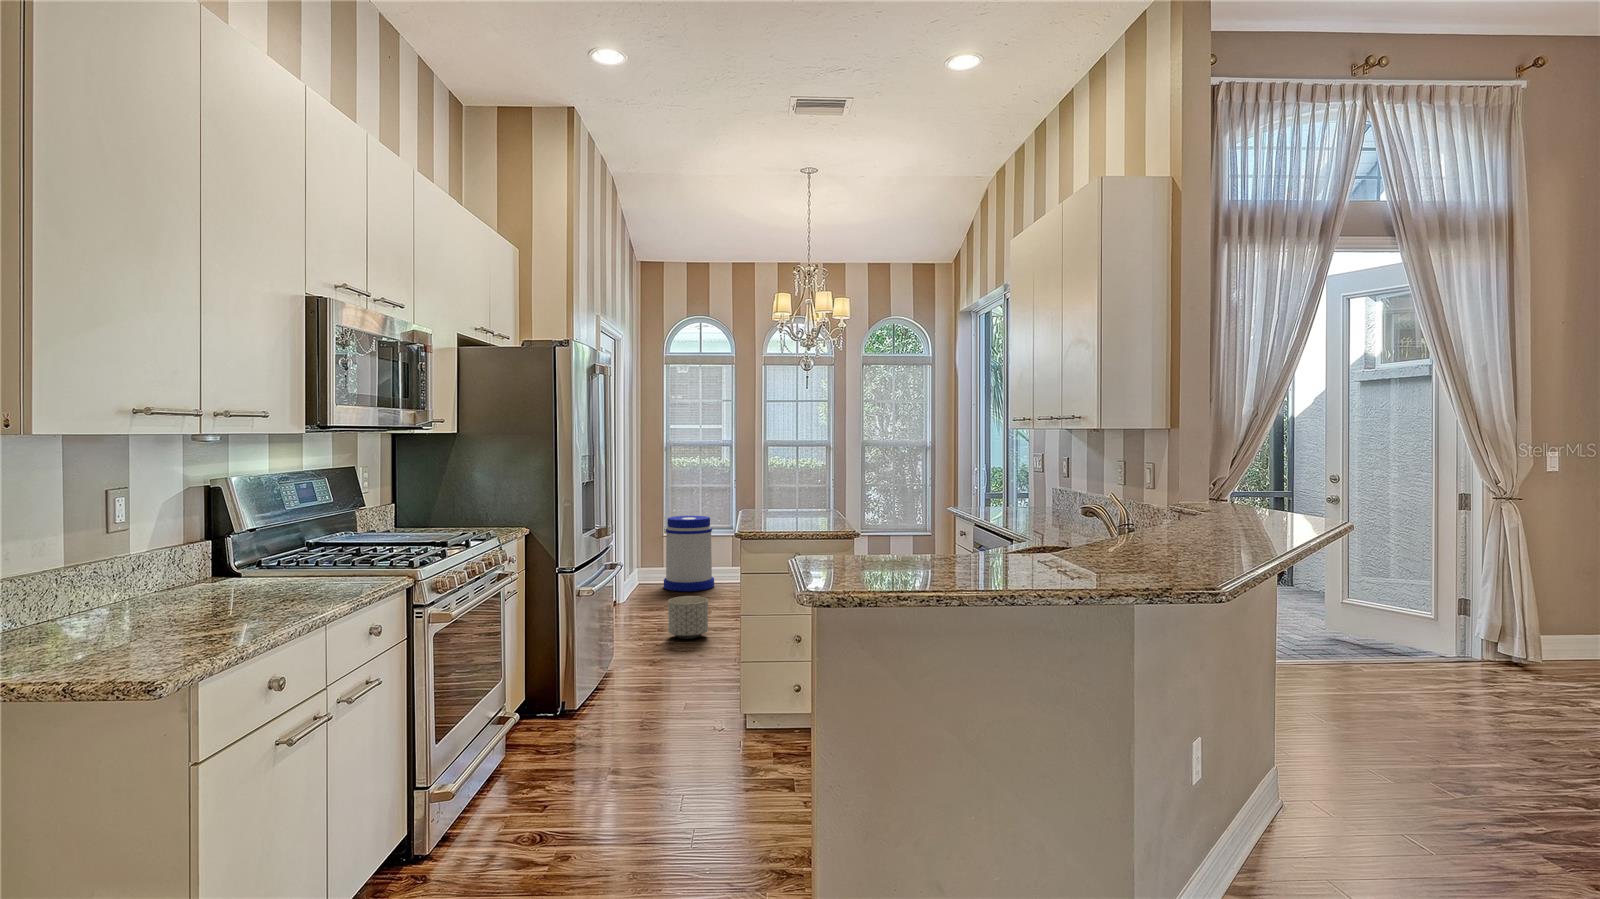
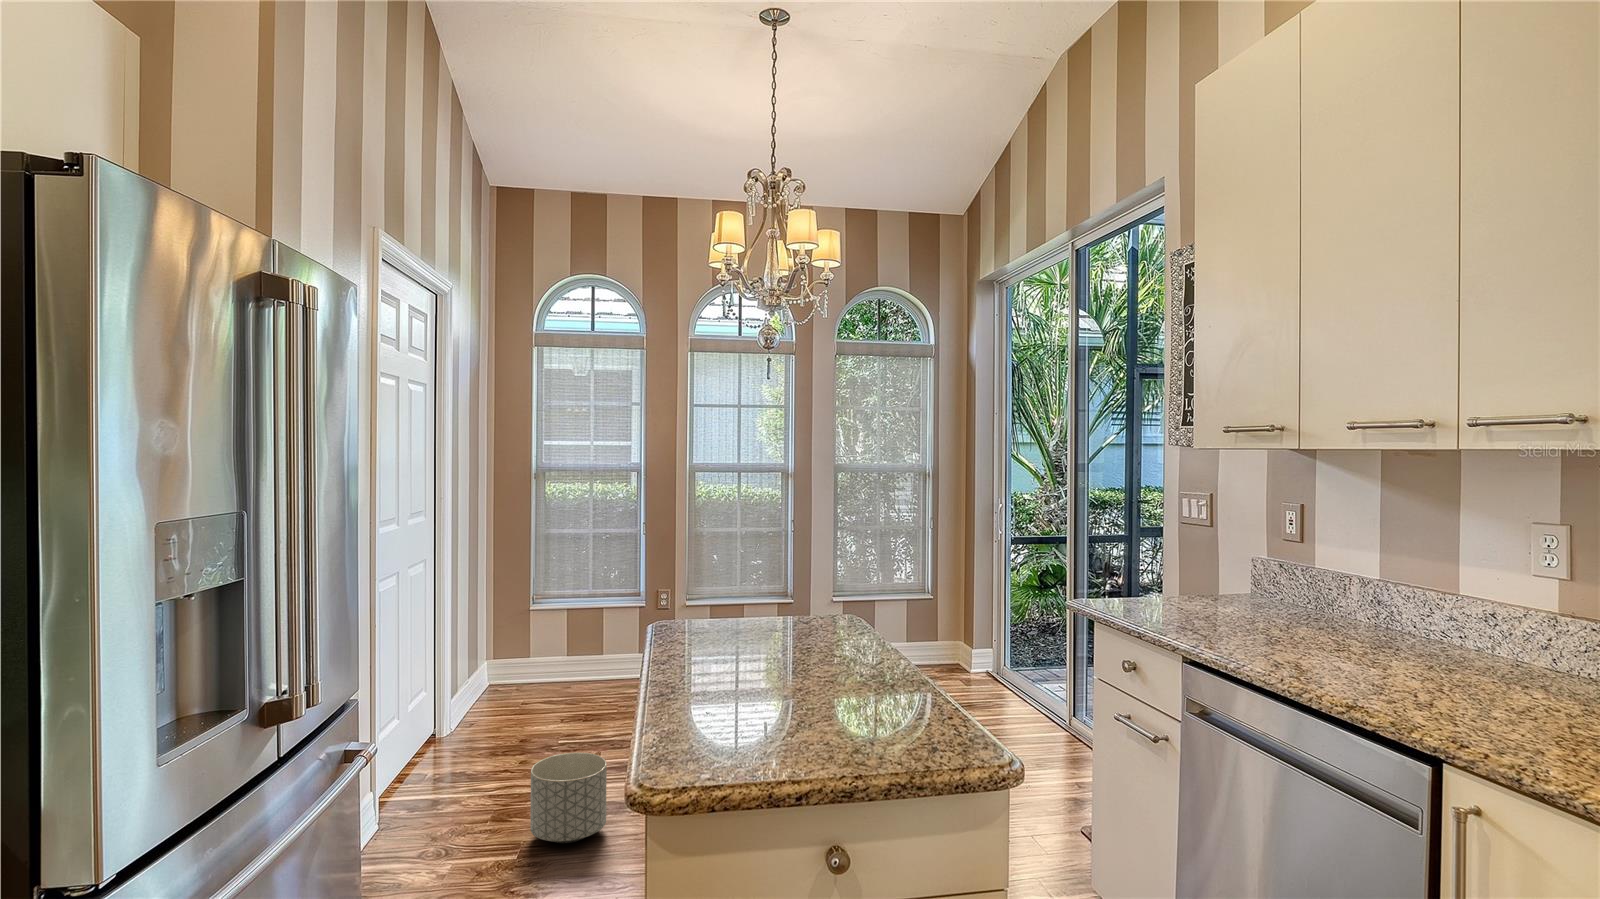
trash can: present [664,516,714,591] -> none [531,579,612,703]

